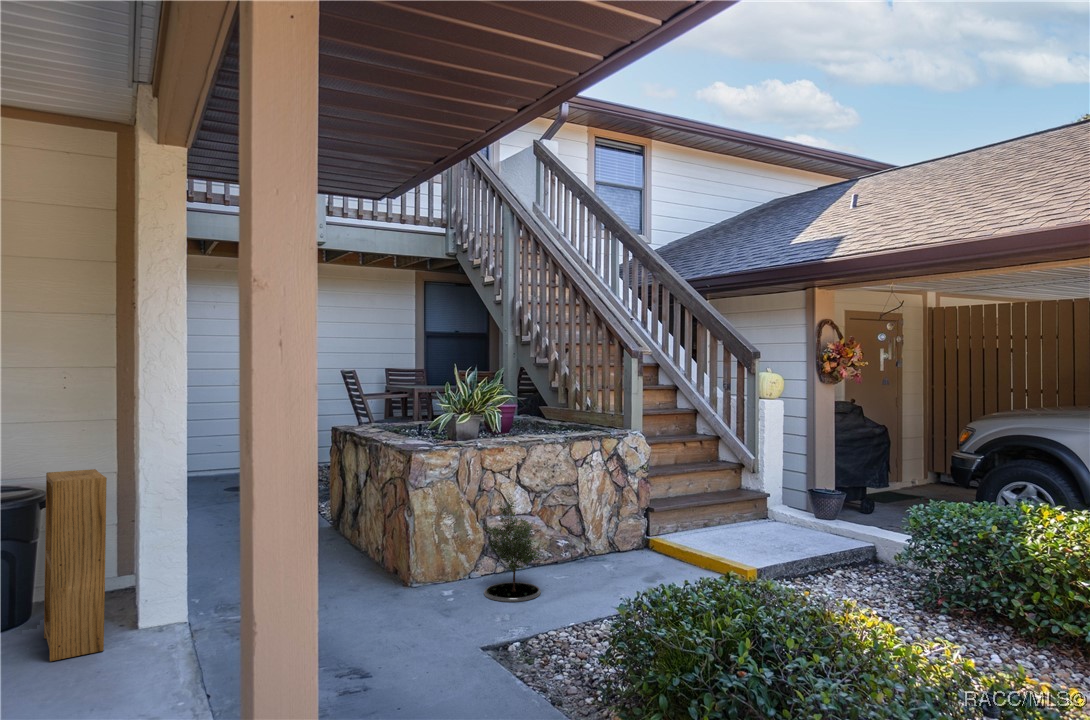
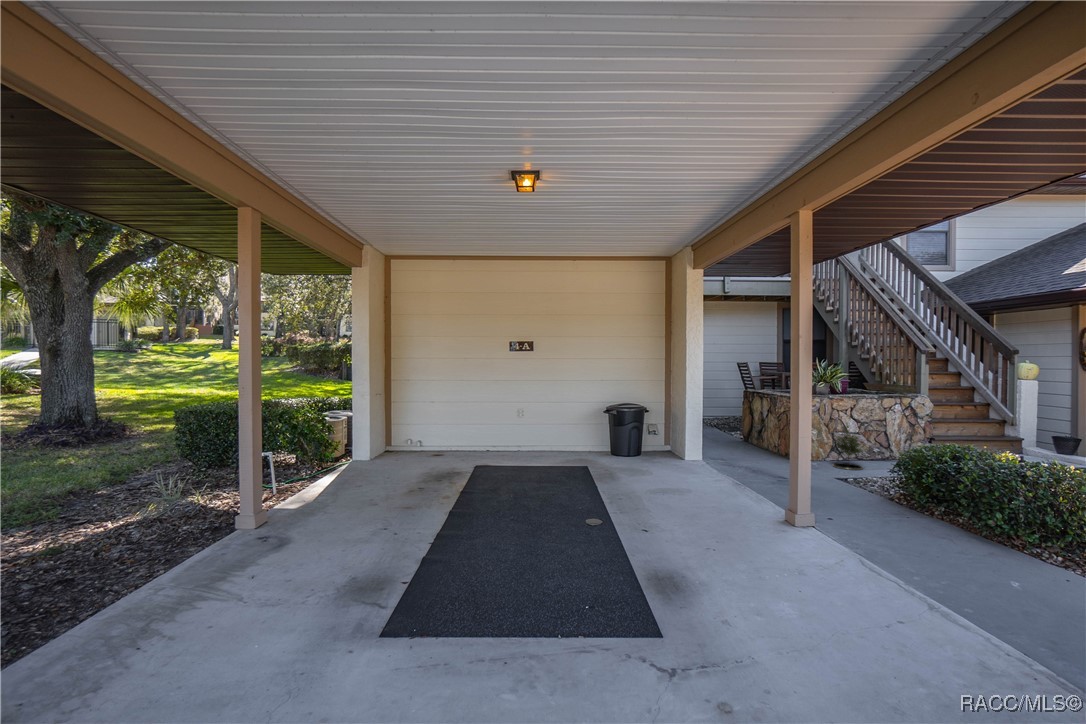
shelving unit: present [44,469,107,661] -> none [656,398,682,462]

